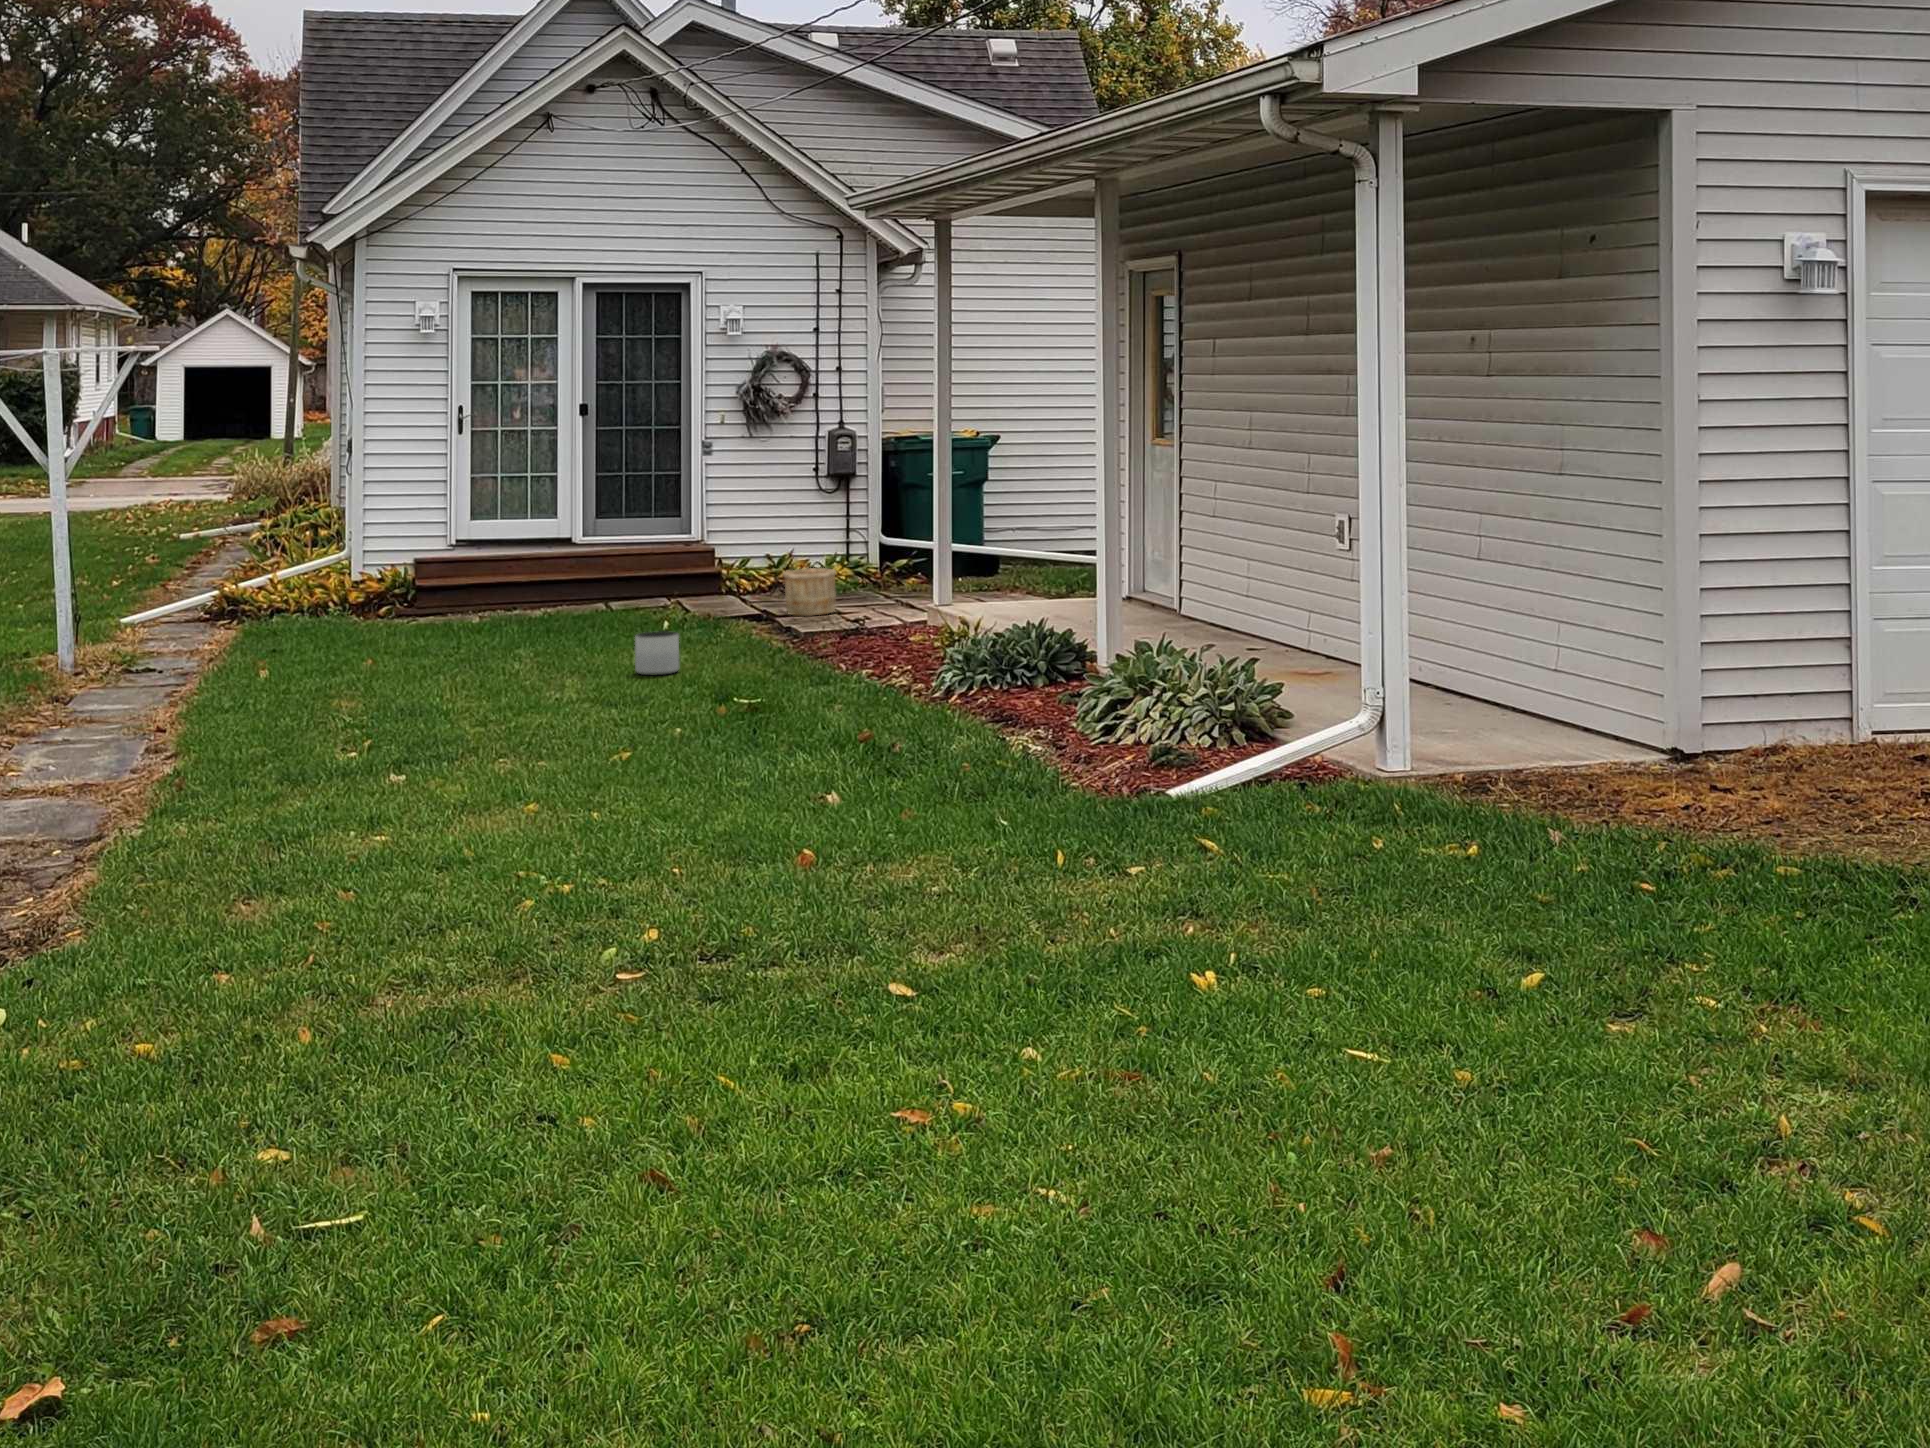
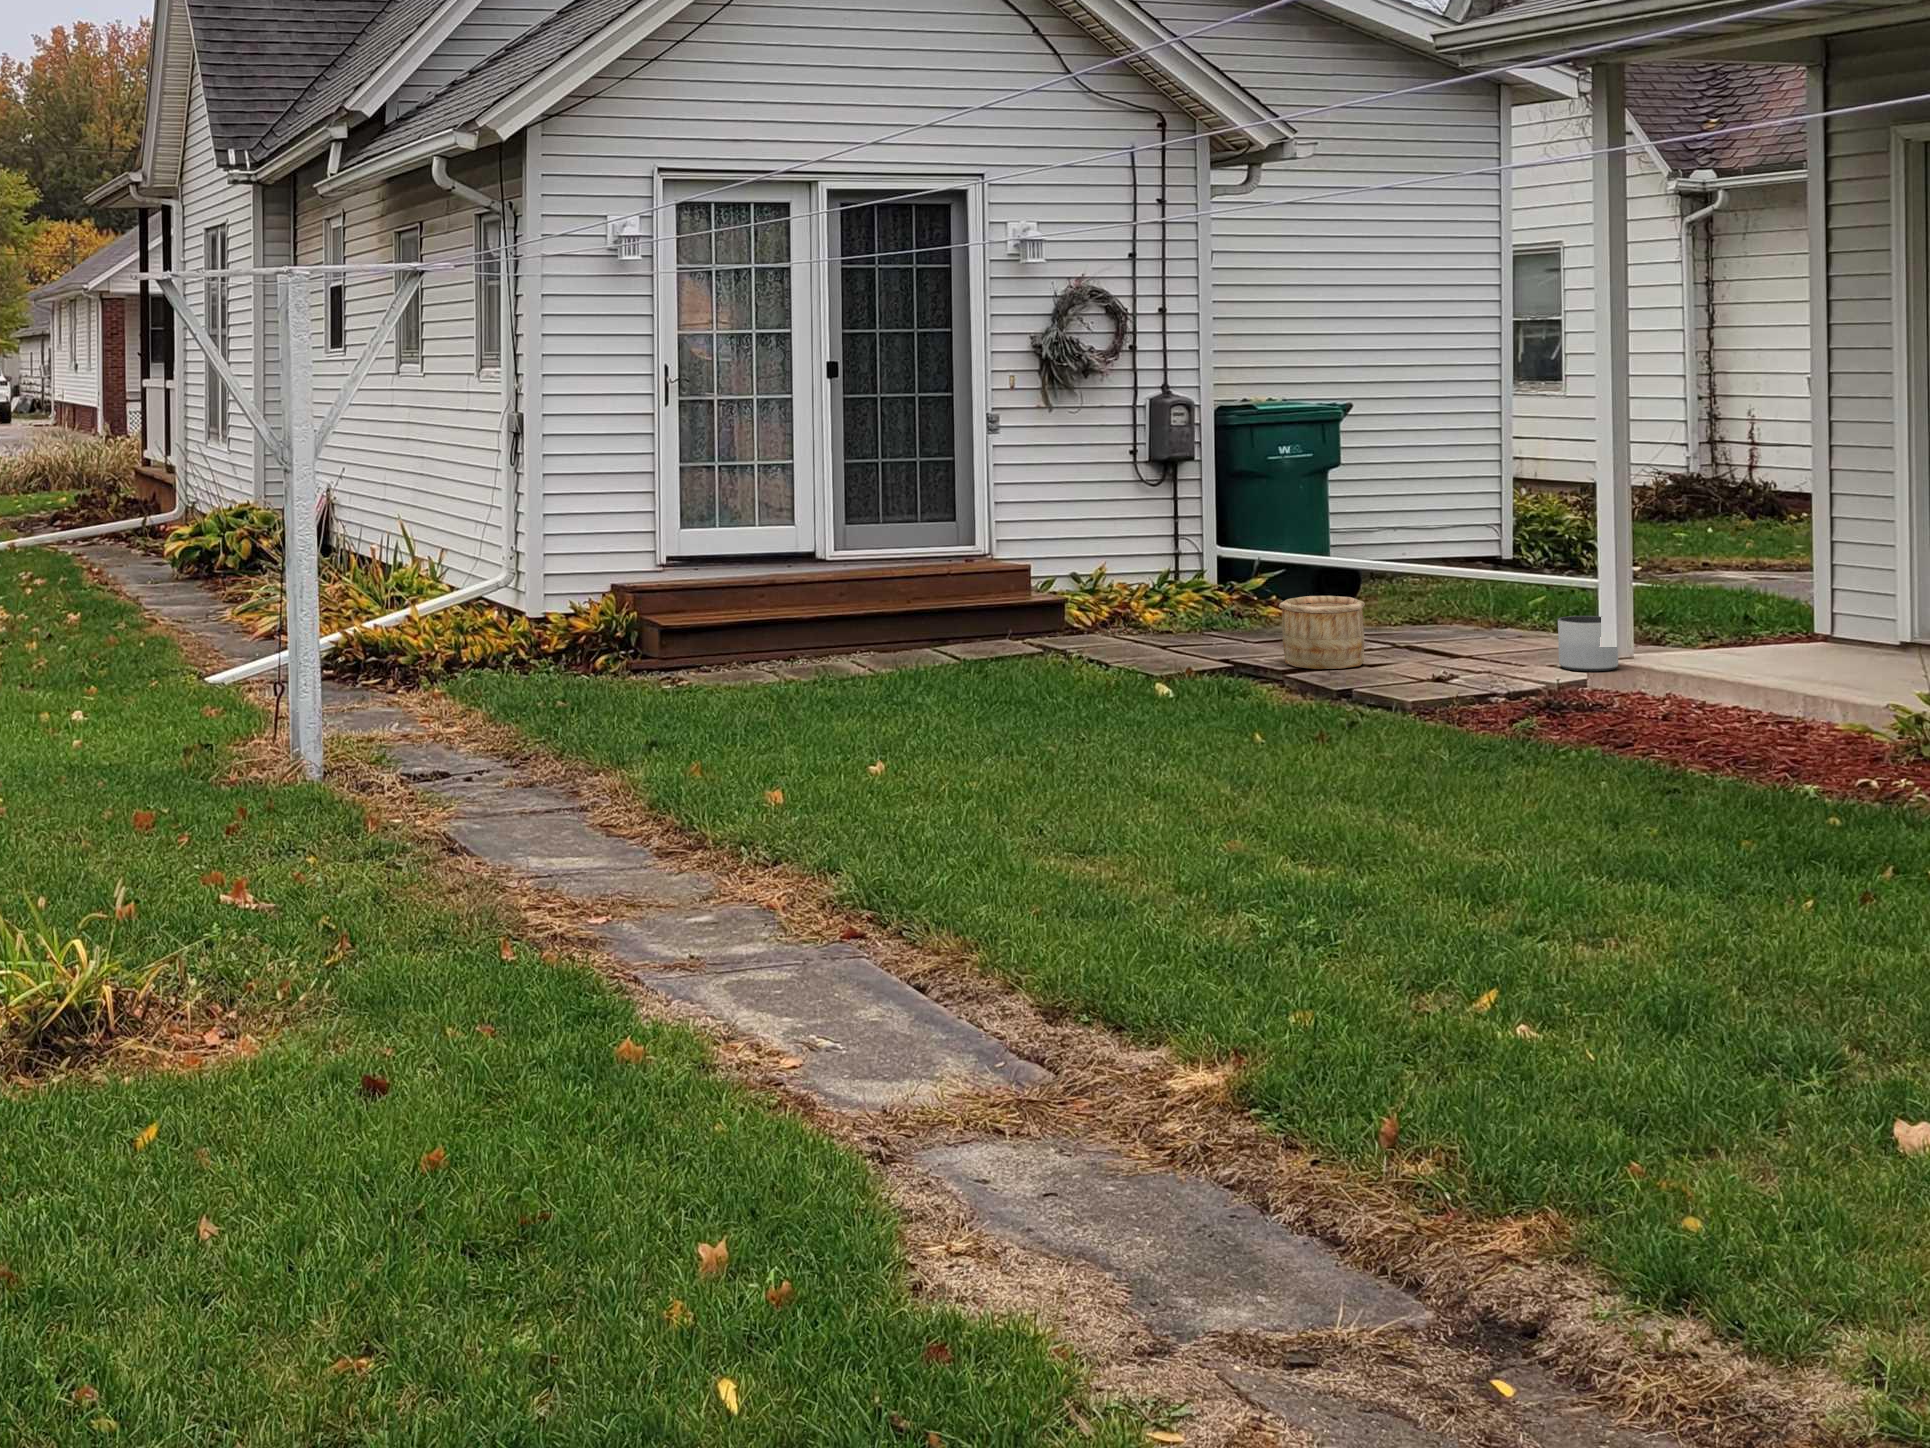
planter: present [635,631,679,675] -> present [1558,616,1618,671]

